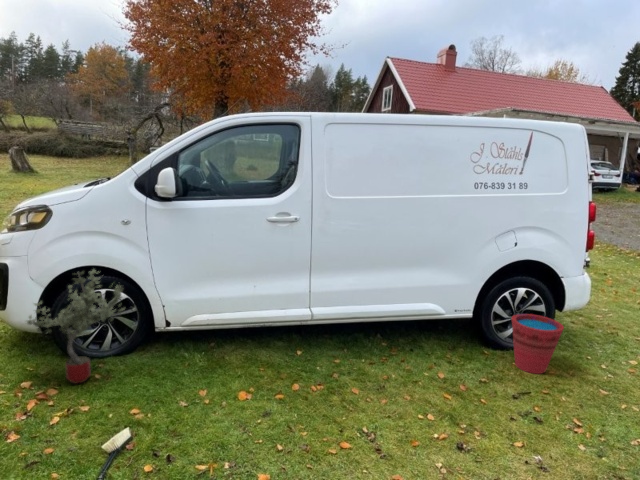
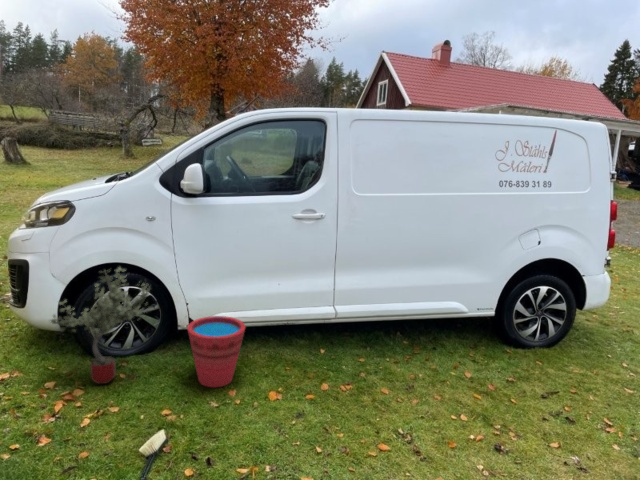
bucket: present [512,314,564,374] -> present [187,316,245,387]

